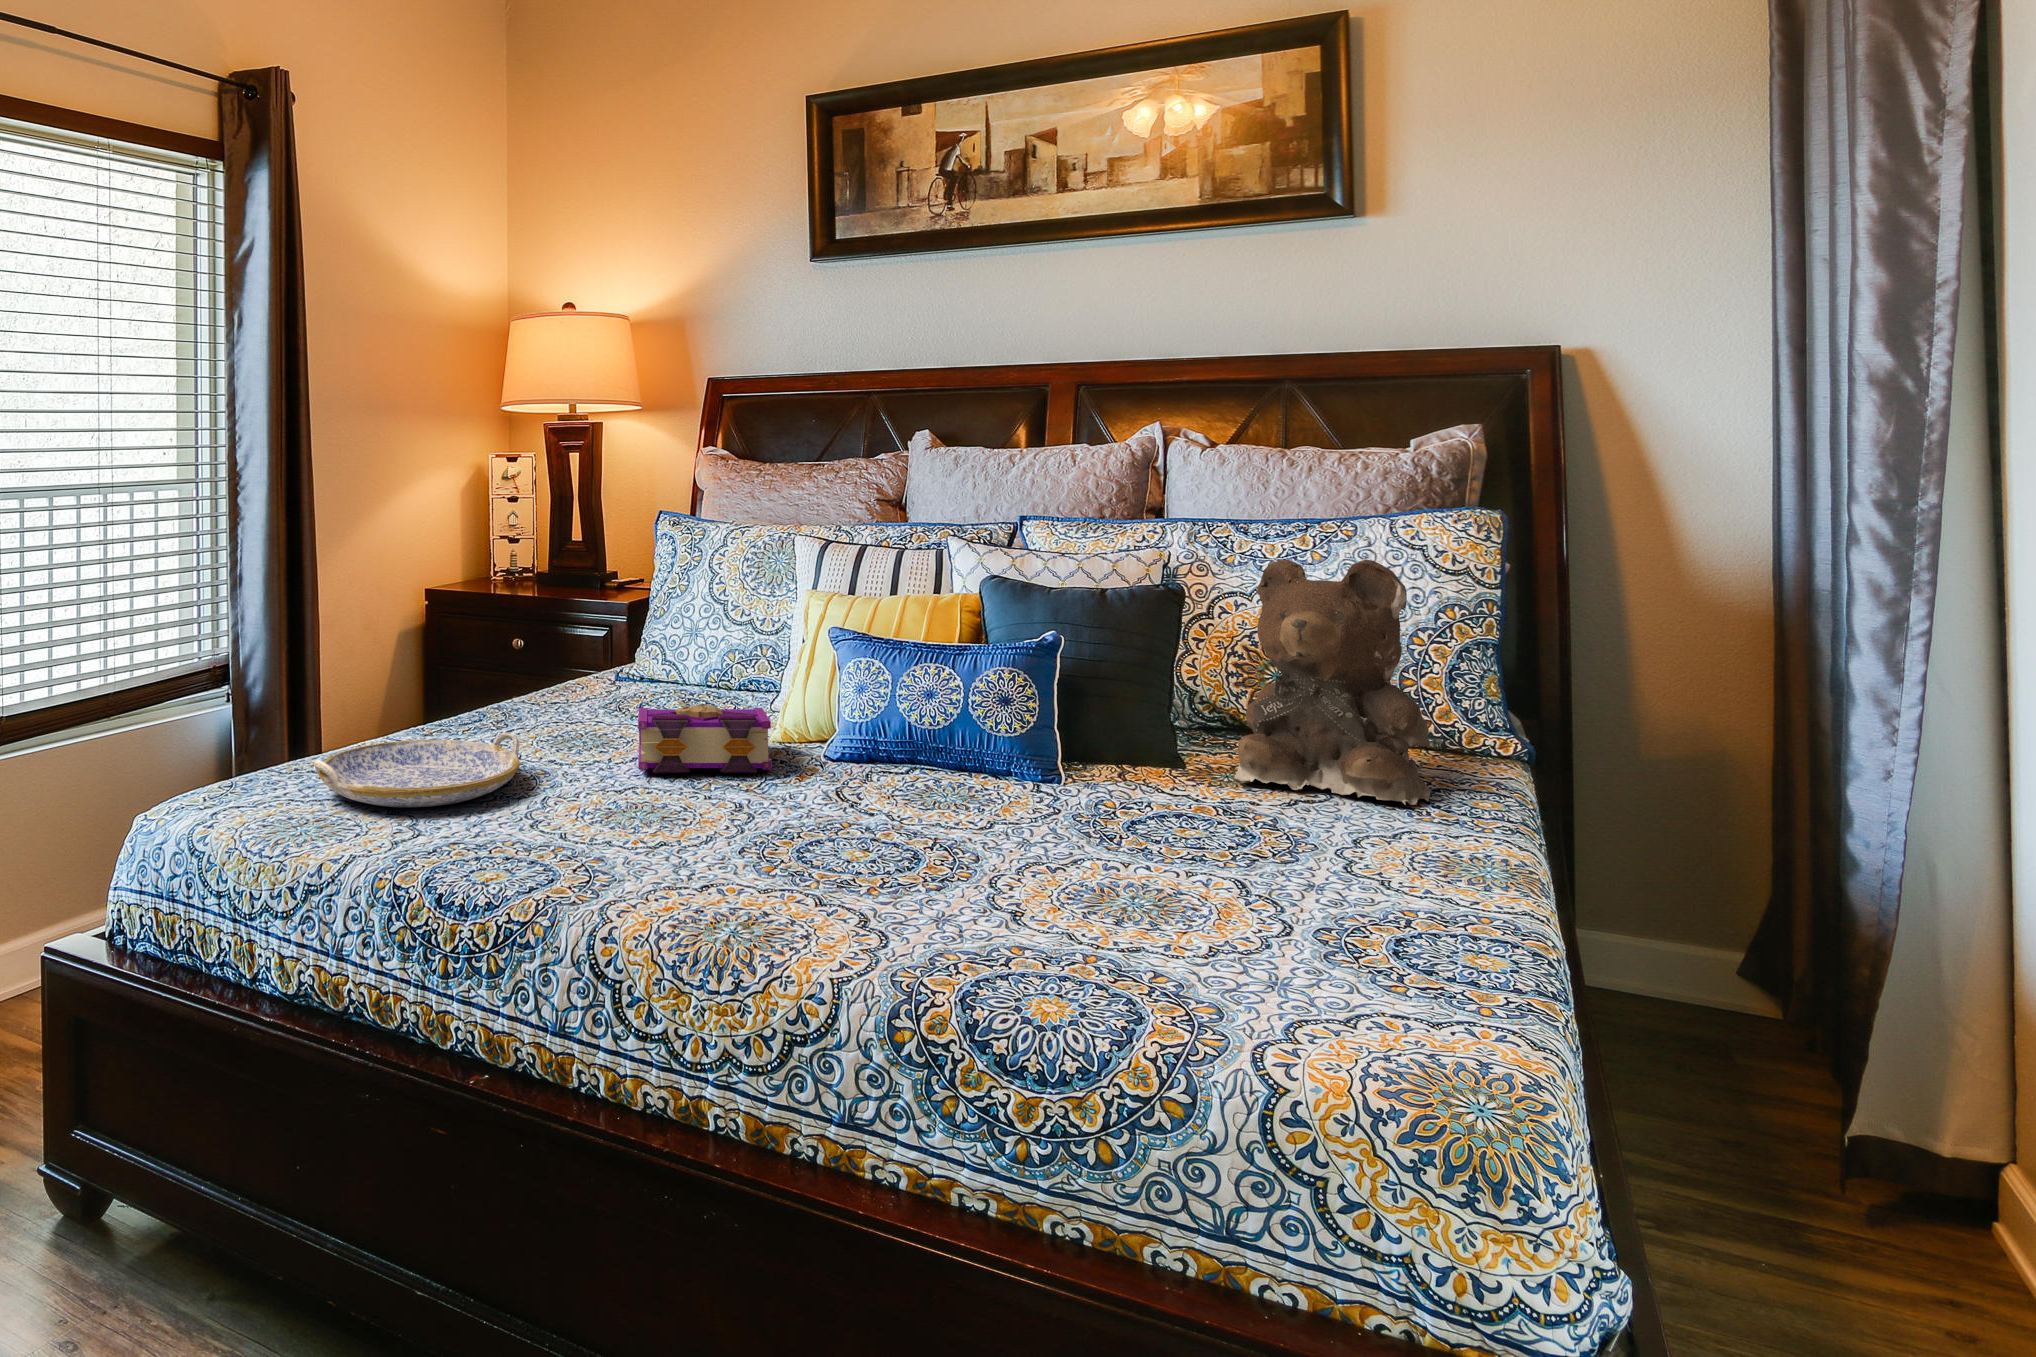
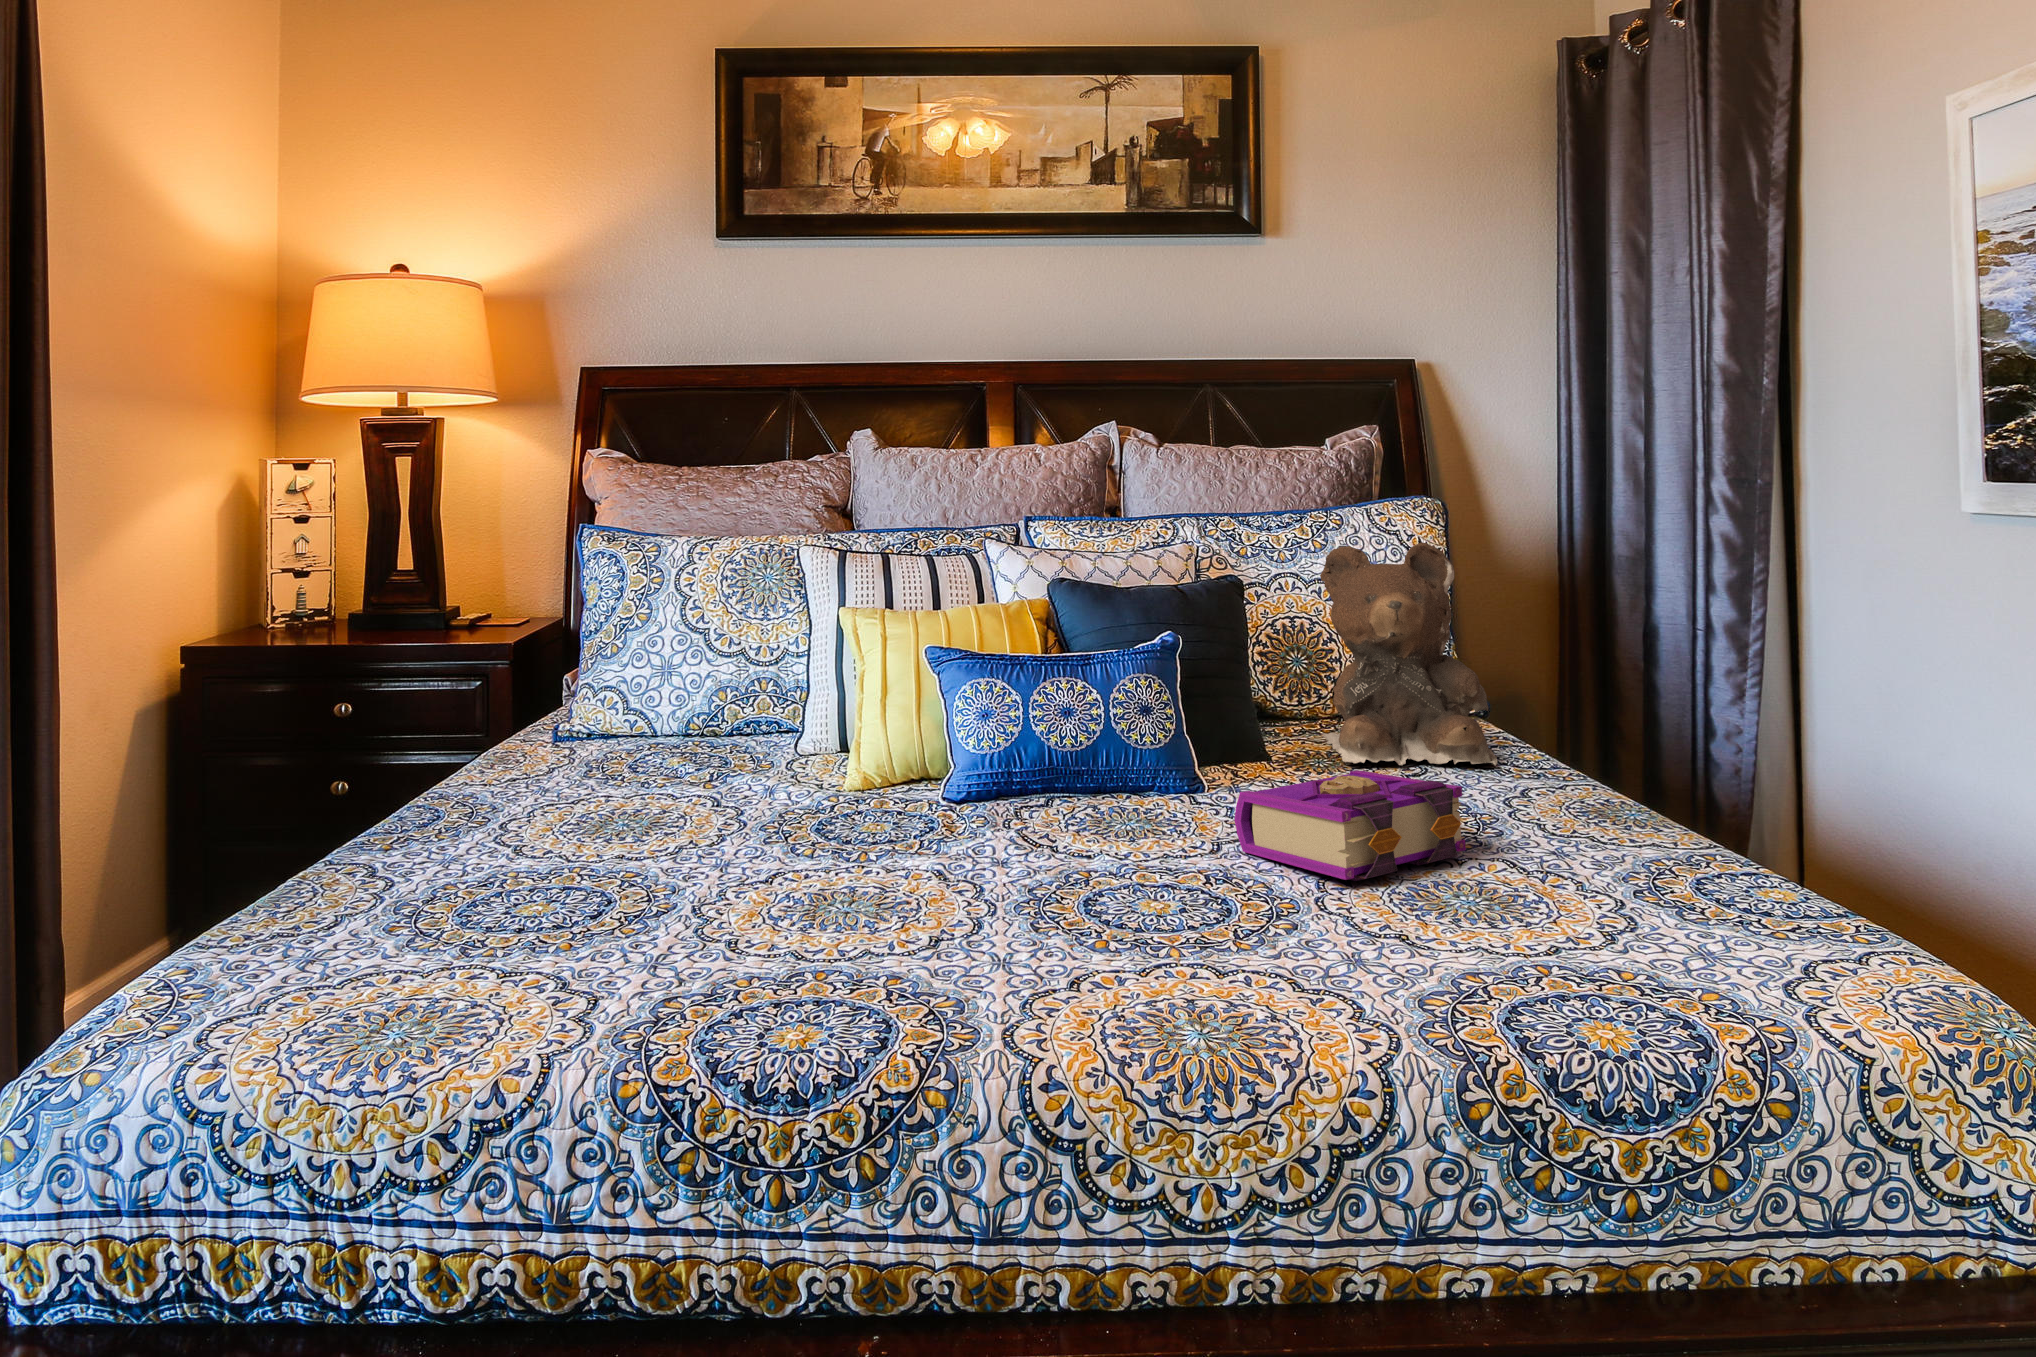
book: present [638,704,772,773] -> present [1235,770,1466,881]
serving tray: present [314,732,520,807] -> none [337,825,658,968]

